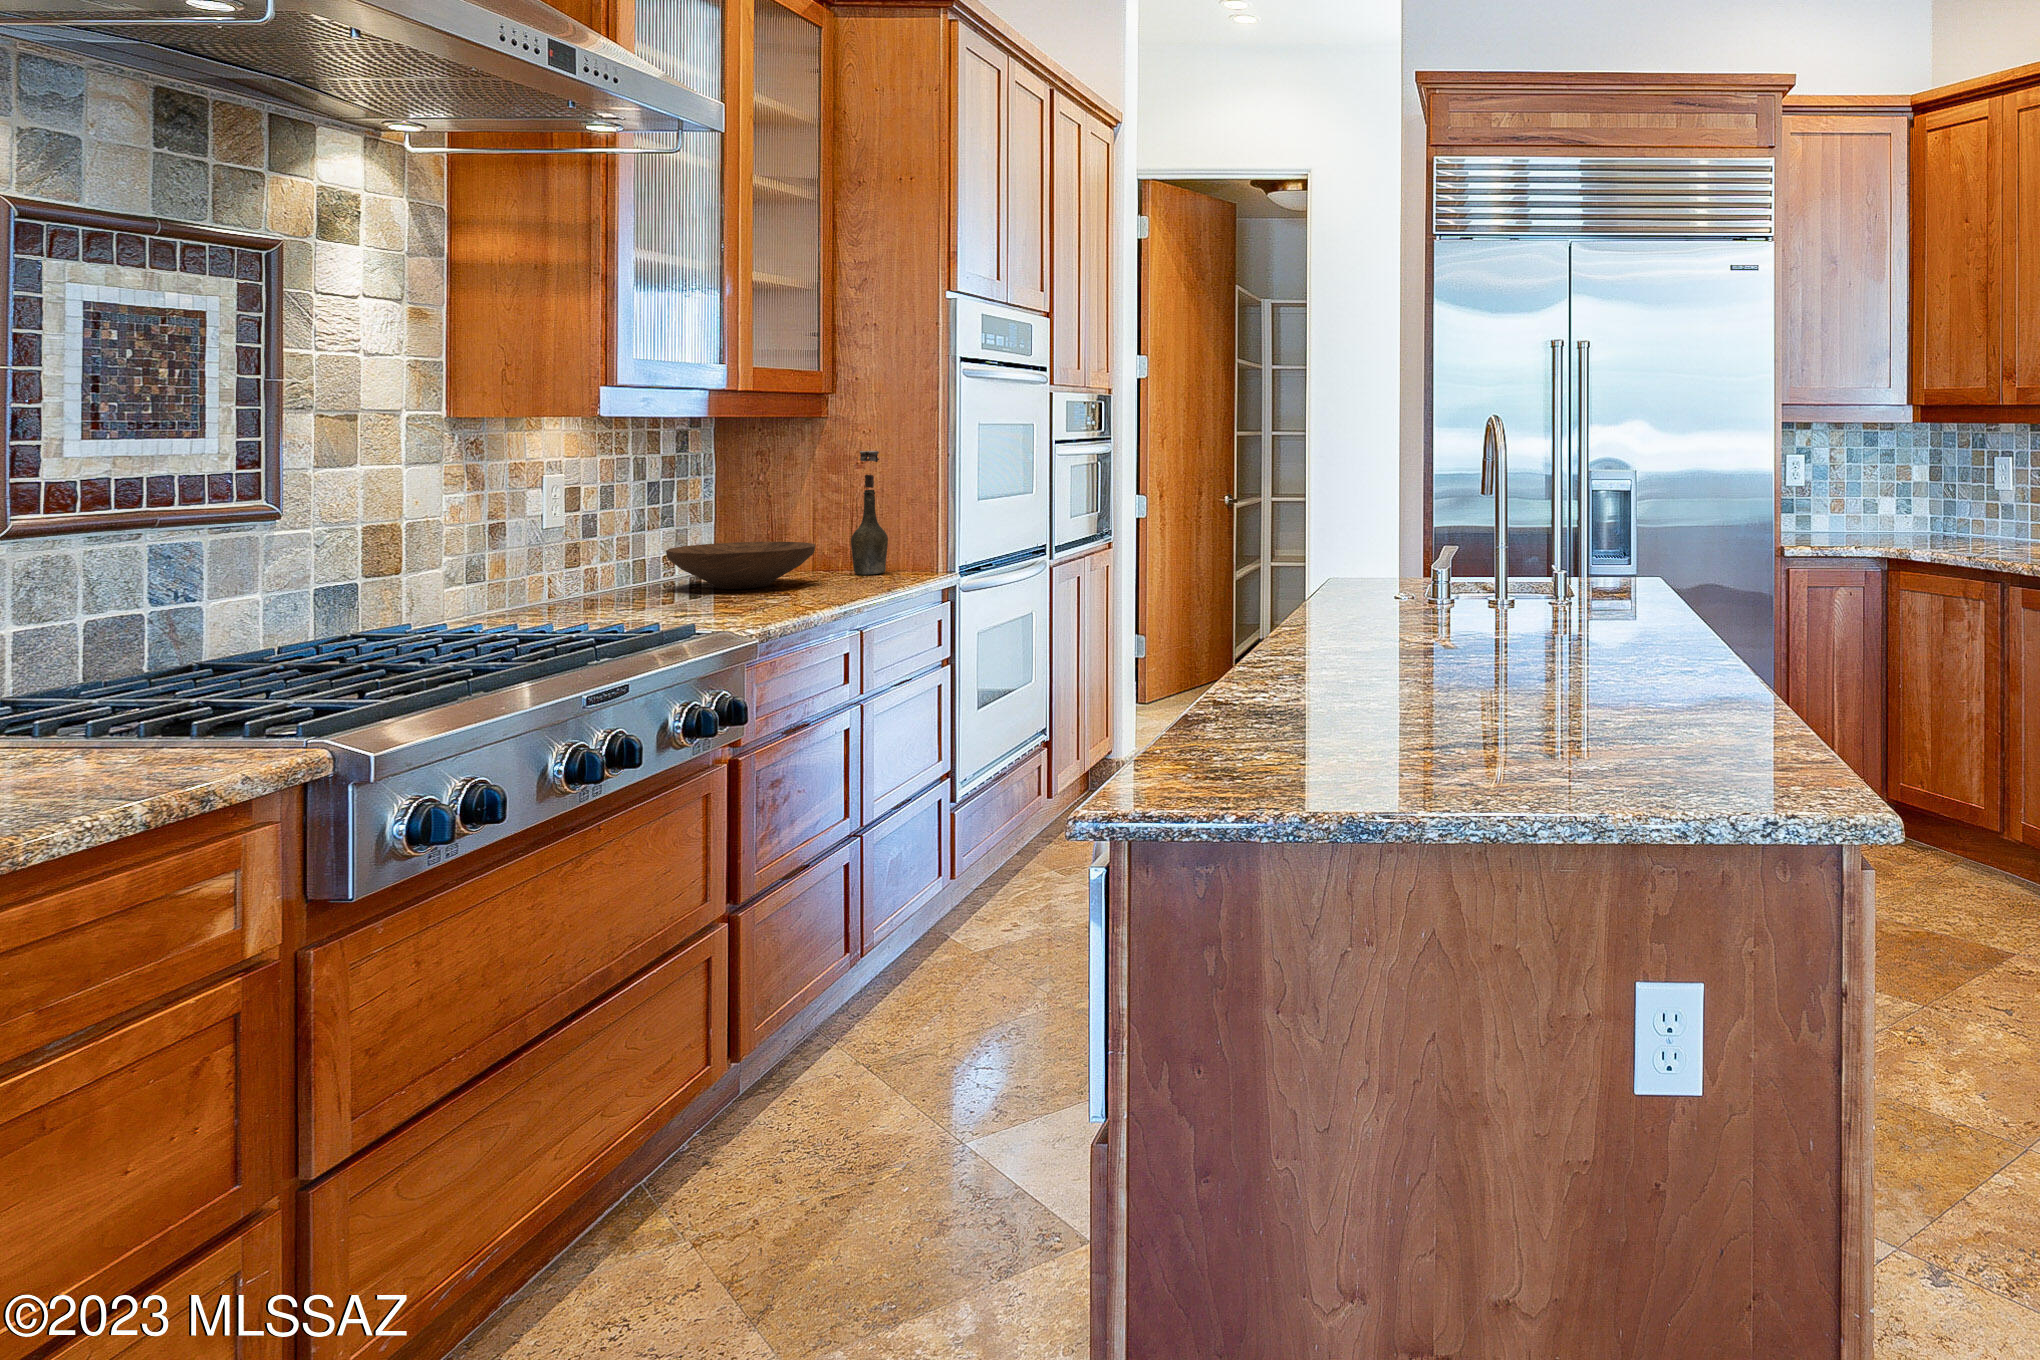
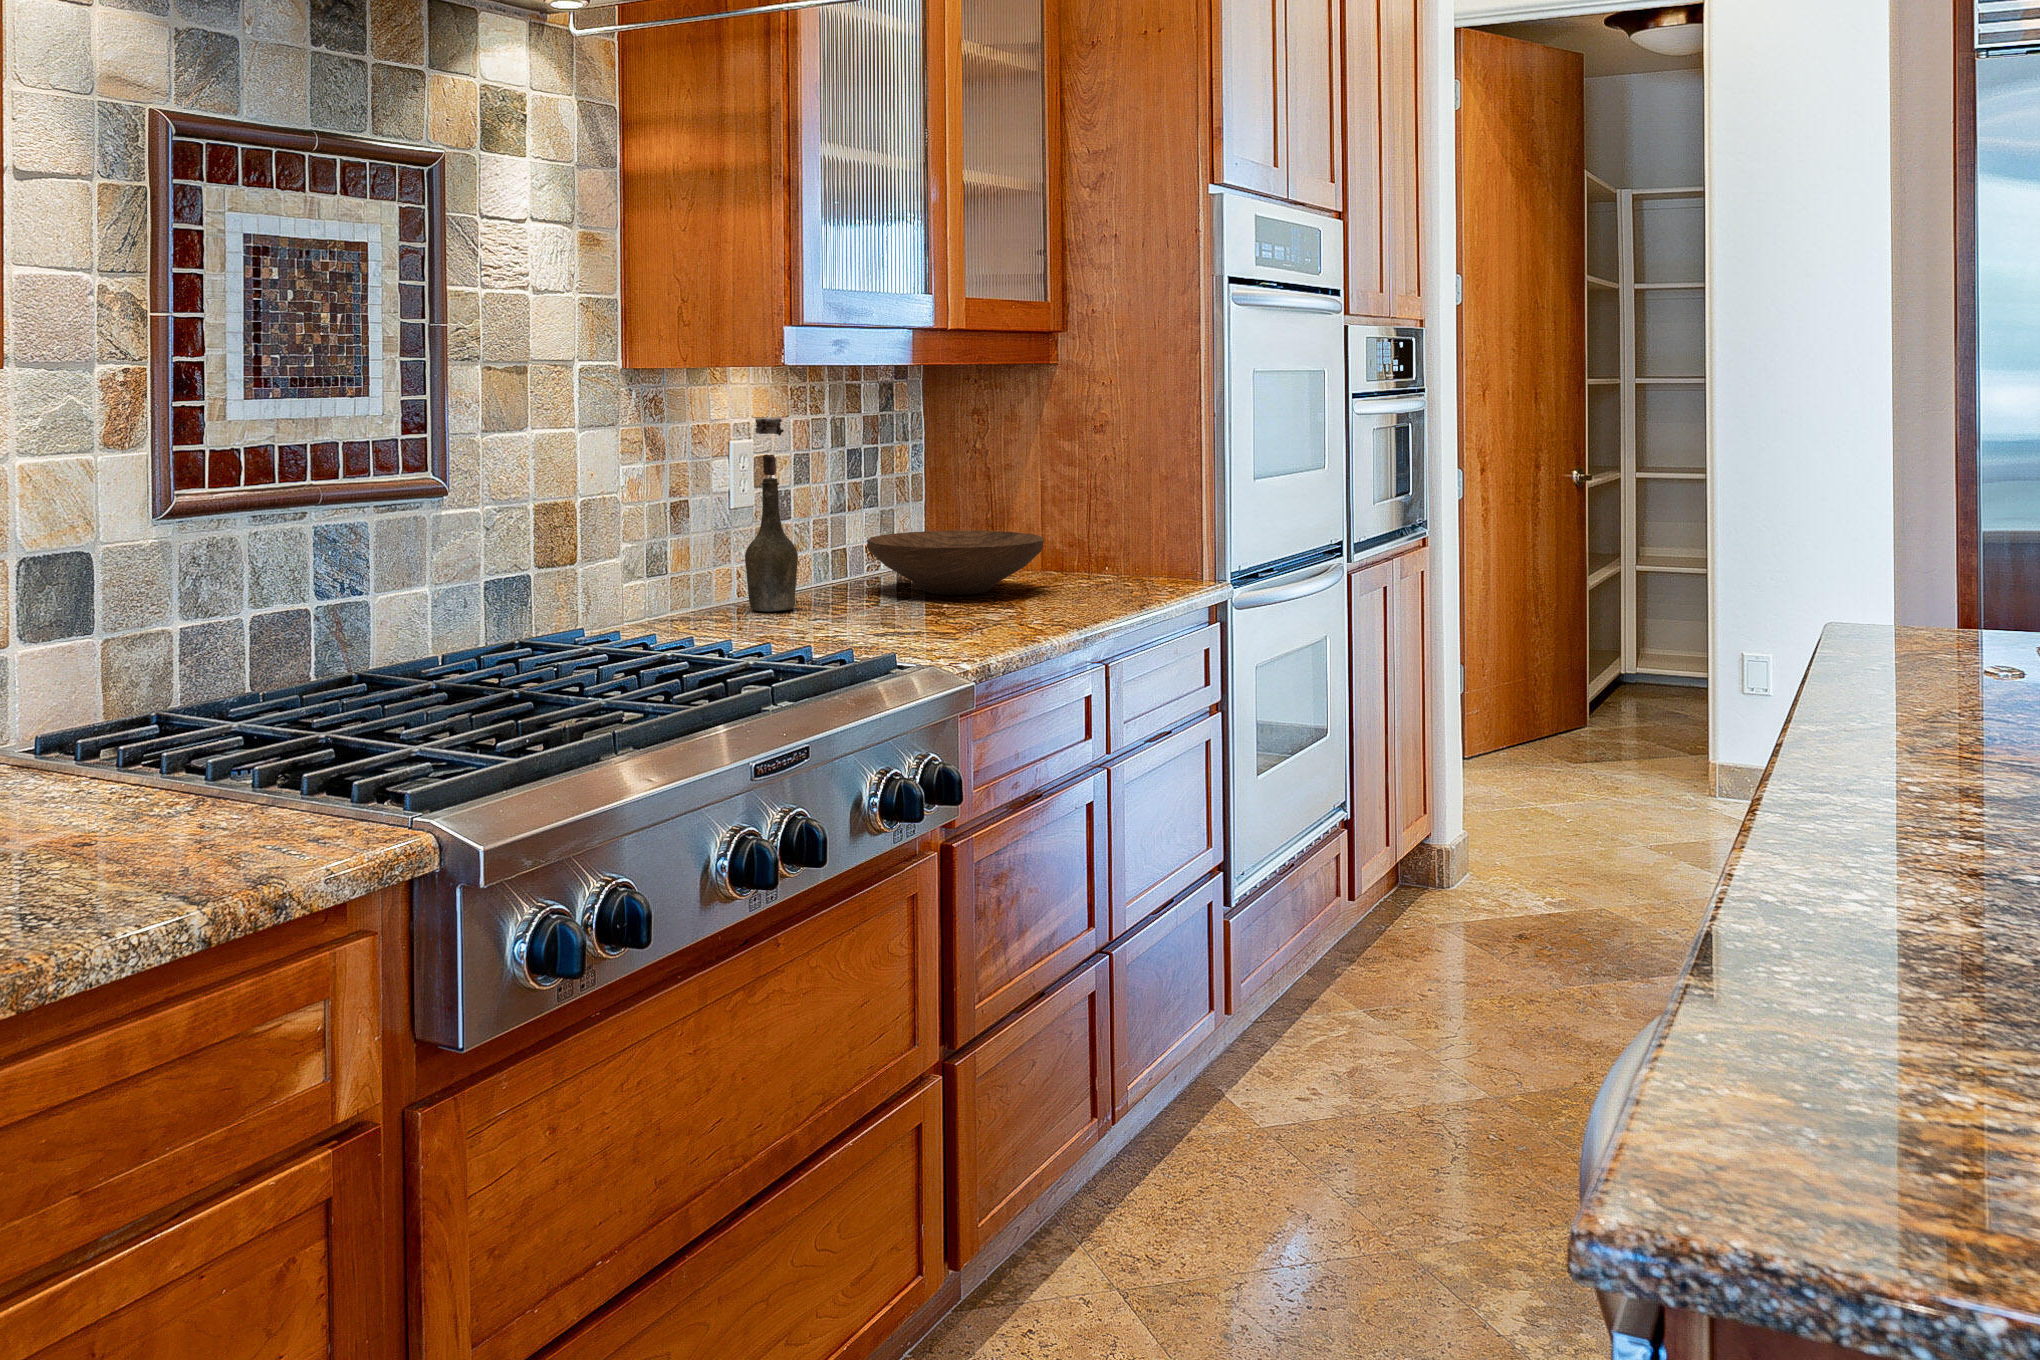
bottle: present [851,451,888,575] -> present [745,418,798,612]

